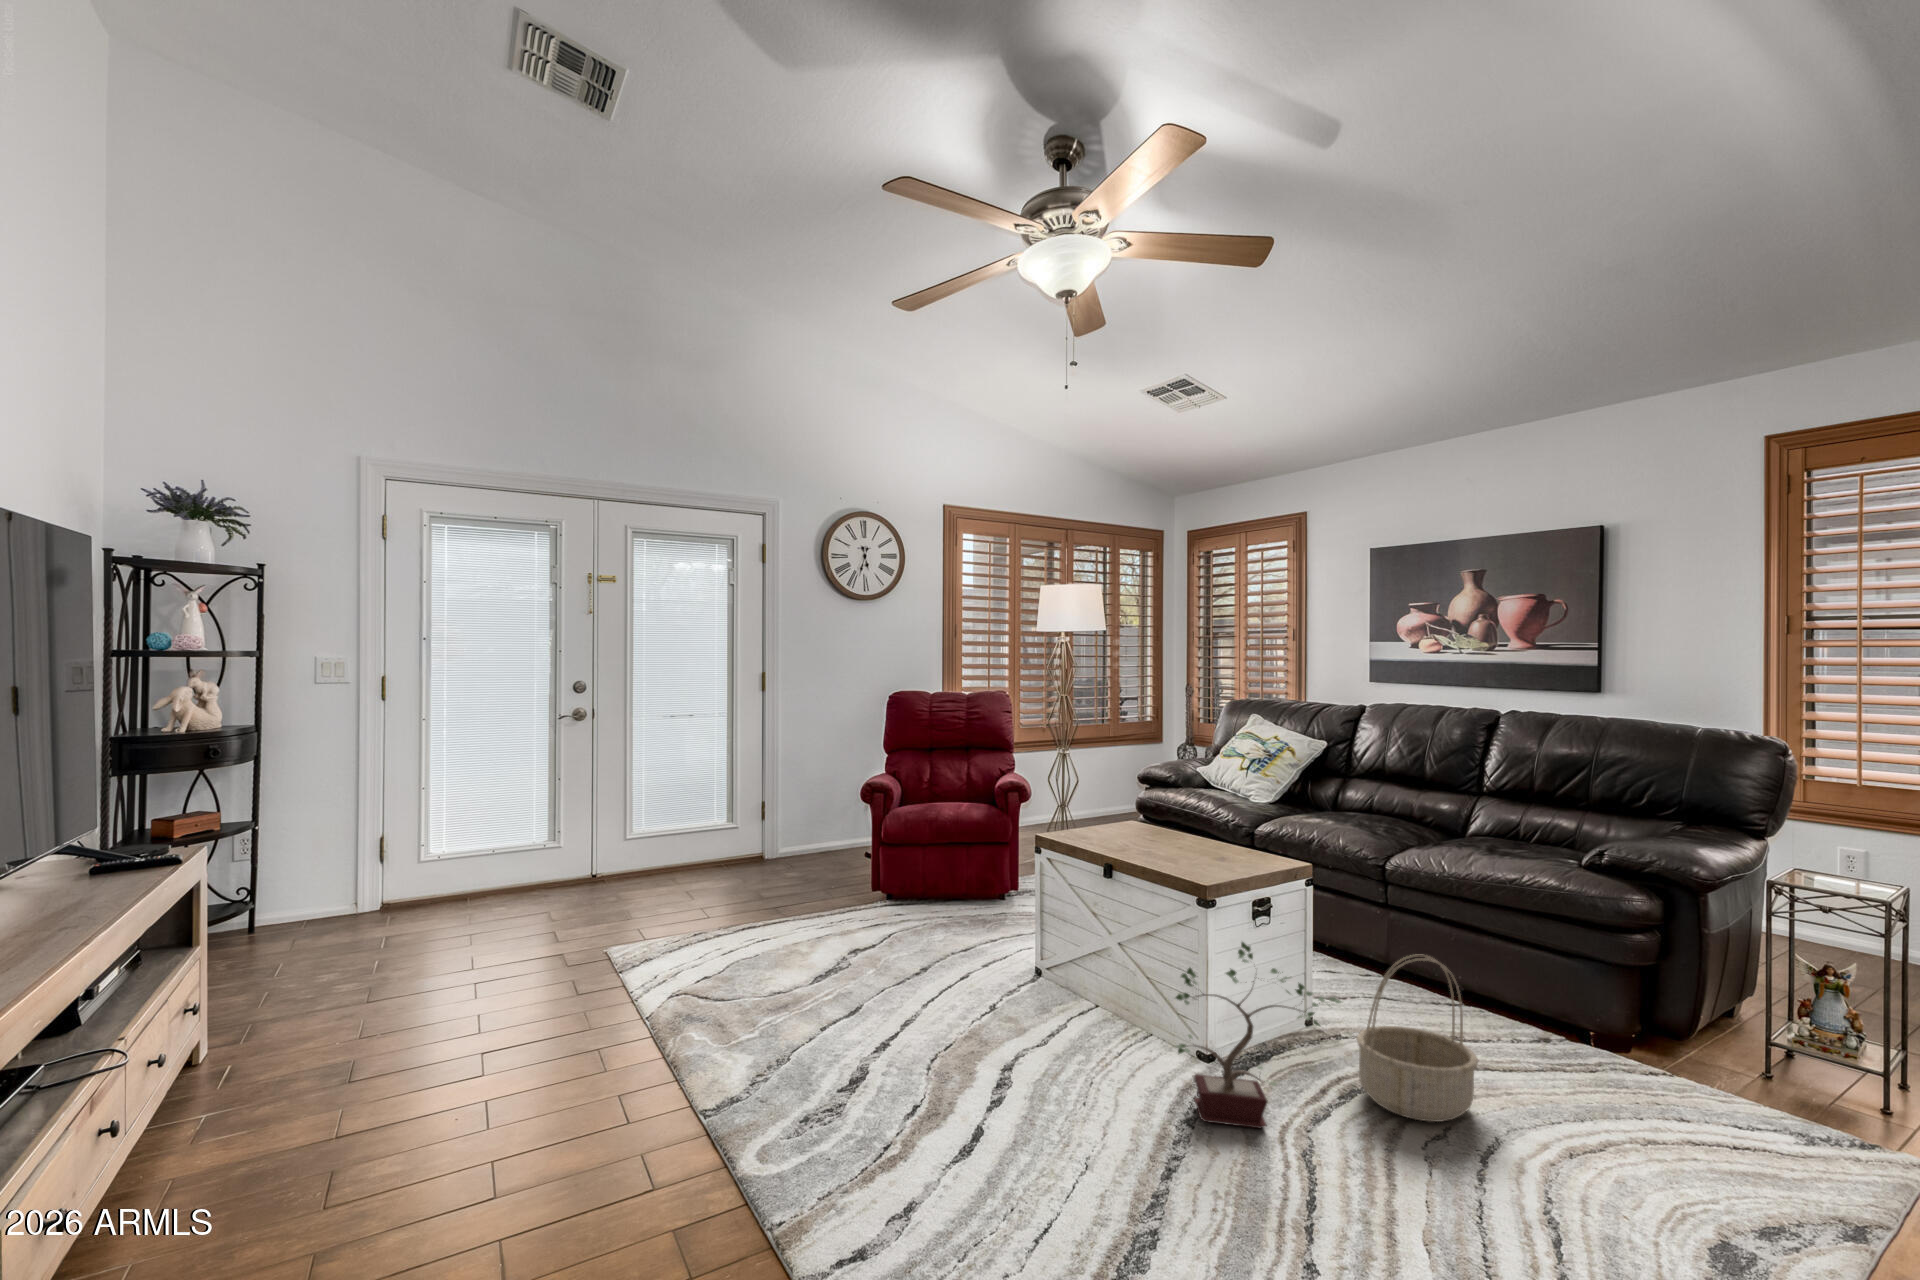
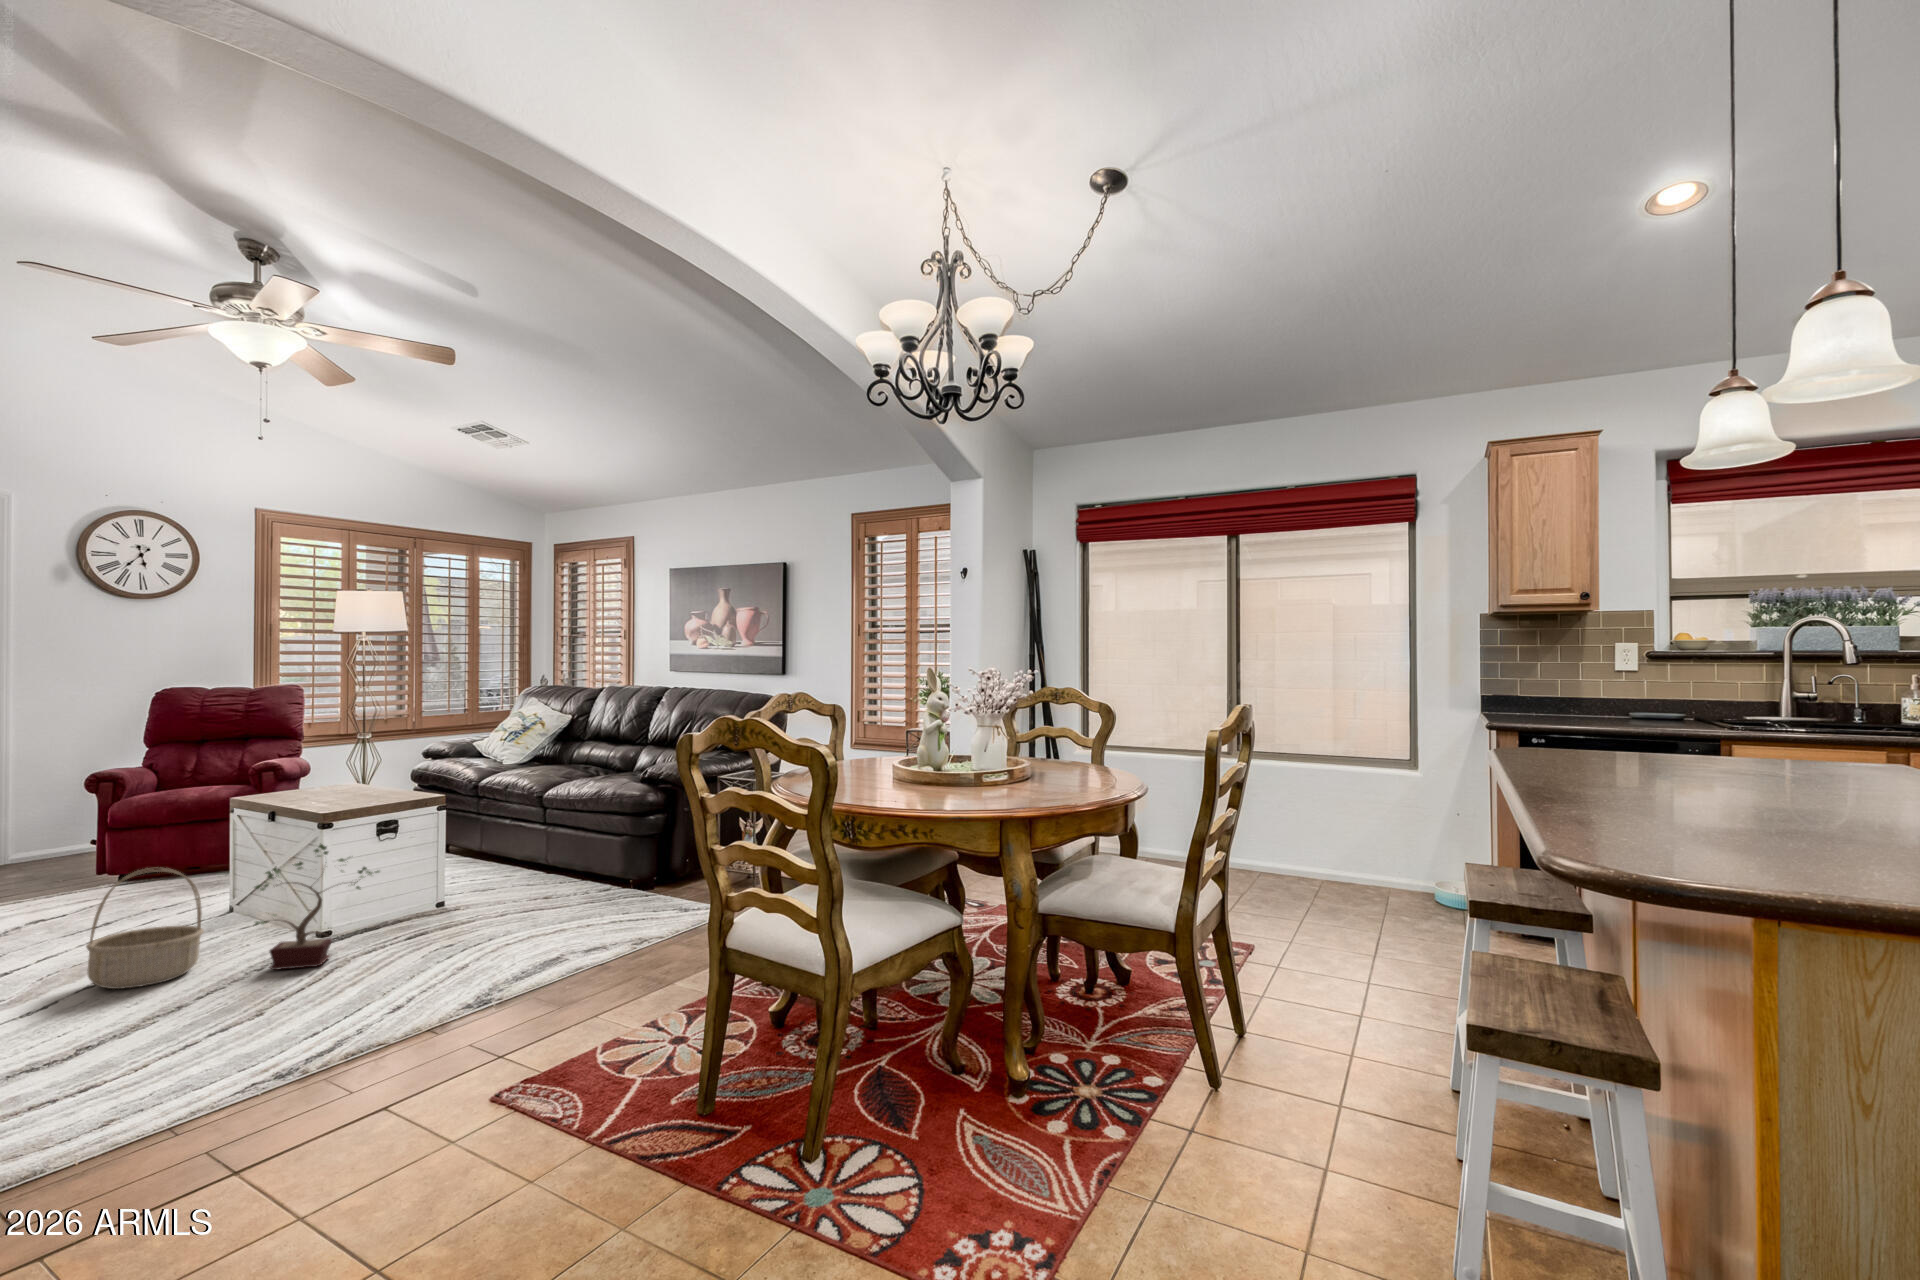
basket: present [1357,954,1478,1122] -> present [86,868,204,989]

